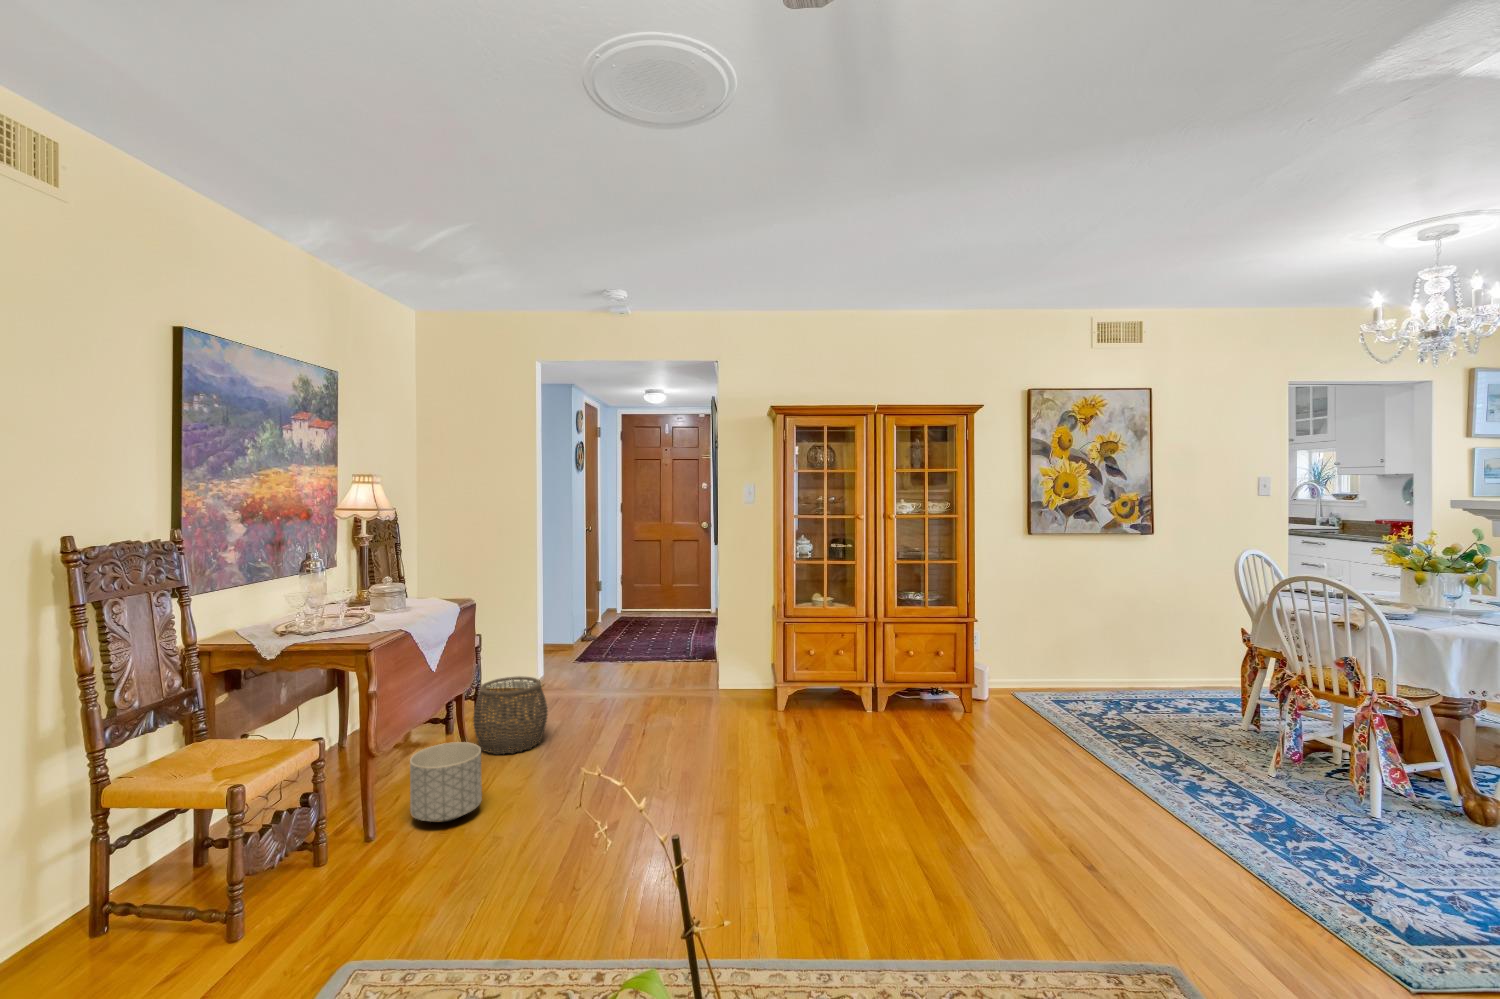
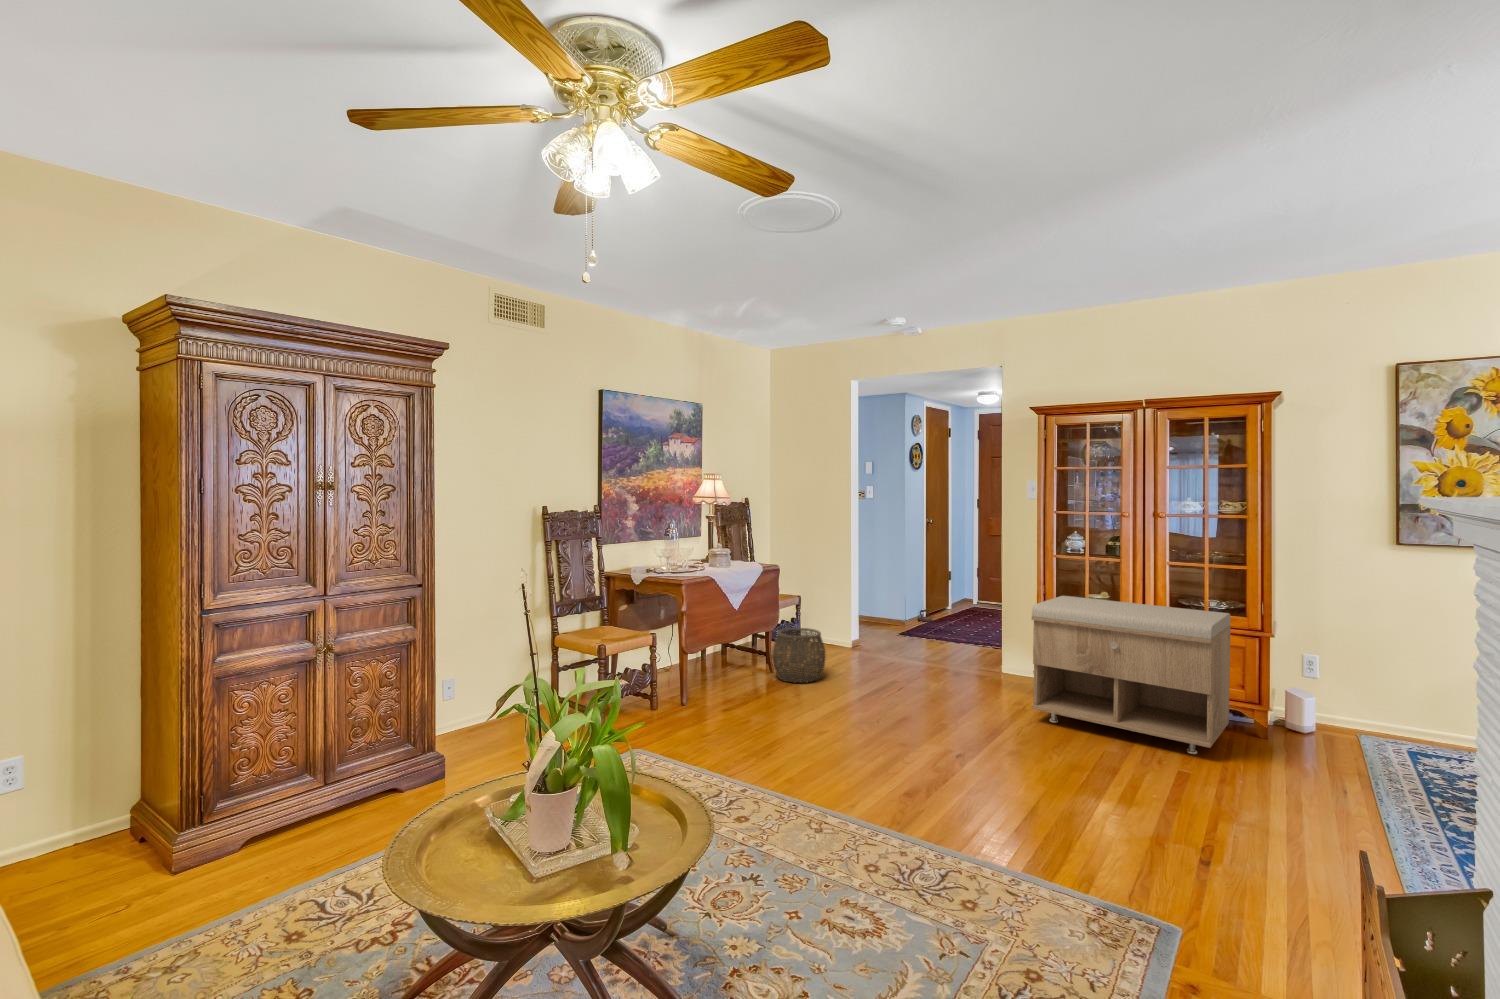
storage bench: none [804,601,969,738] -> present [1031,596,1231,755]
planter: present [410,742,482,822] -> none [707,658,751,708]

